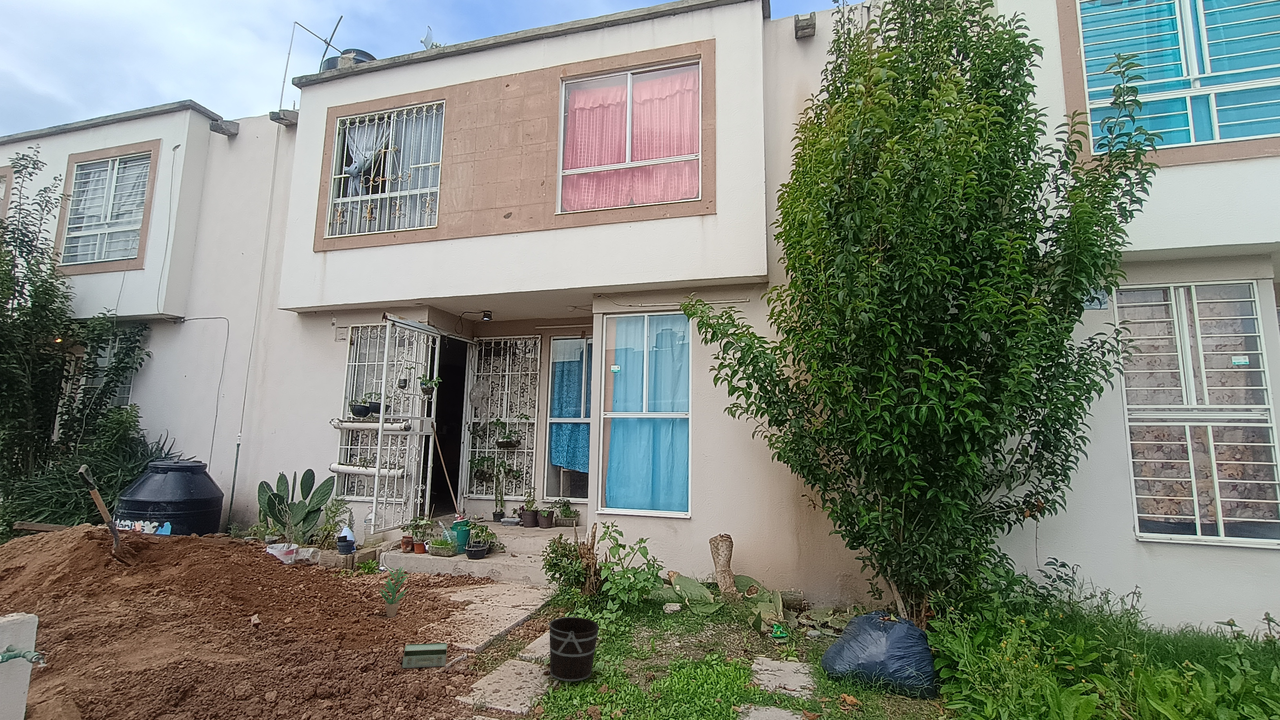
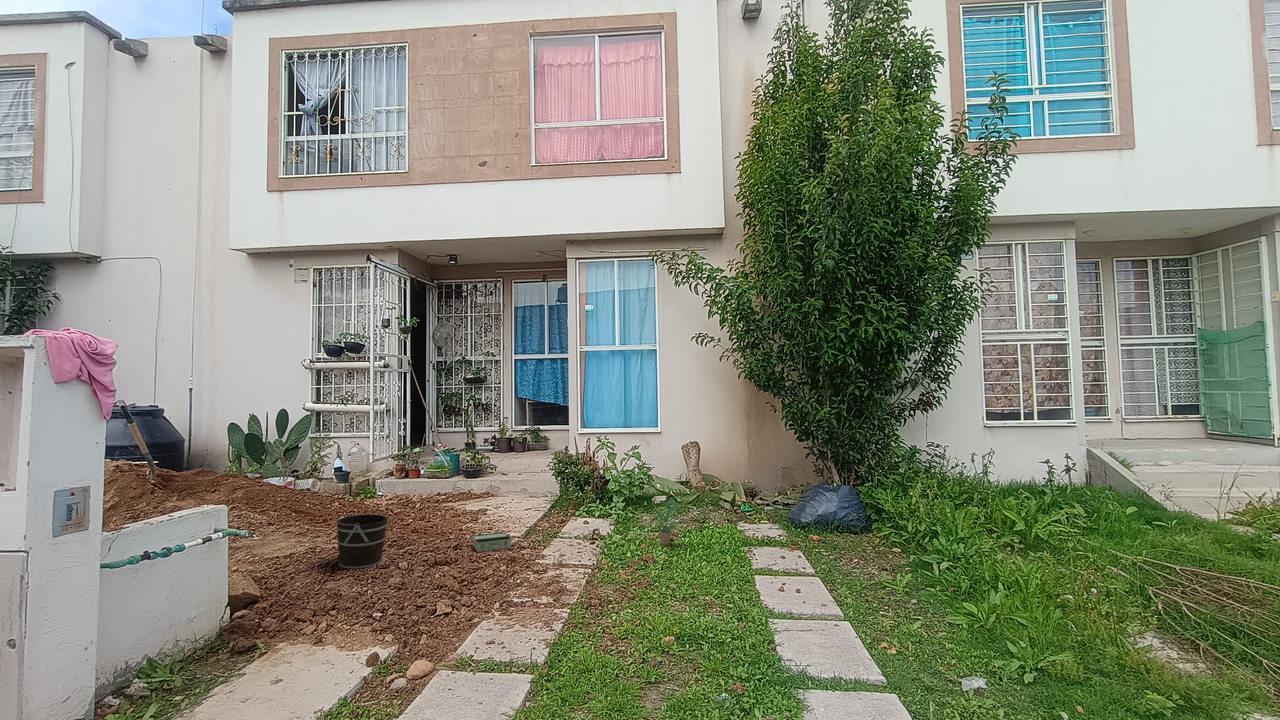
potted plant: present [380,567,408,617] -> present [654,498,679,545]
bucket: present [548,614,599,681] -> present [335,512,388,568]

